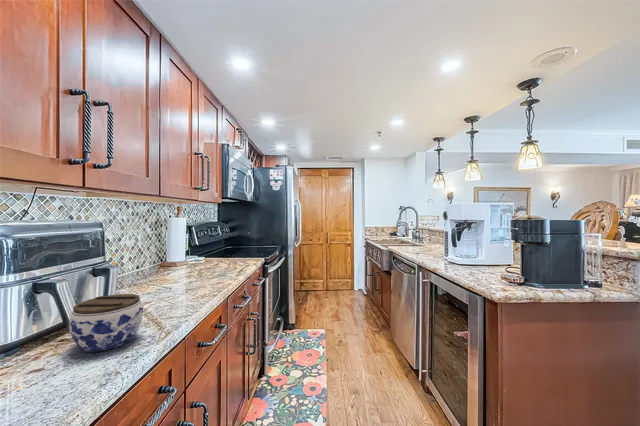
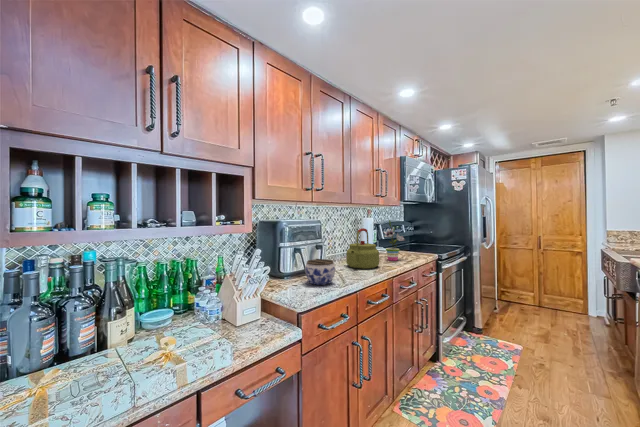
potted plant: none [207,221,236,273] -> present [384,220,404,261]
kettle: none [153,233,207,294] -> present [346,228,379,269]

